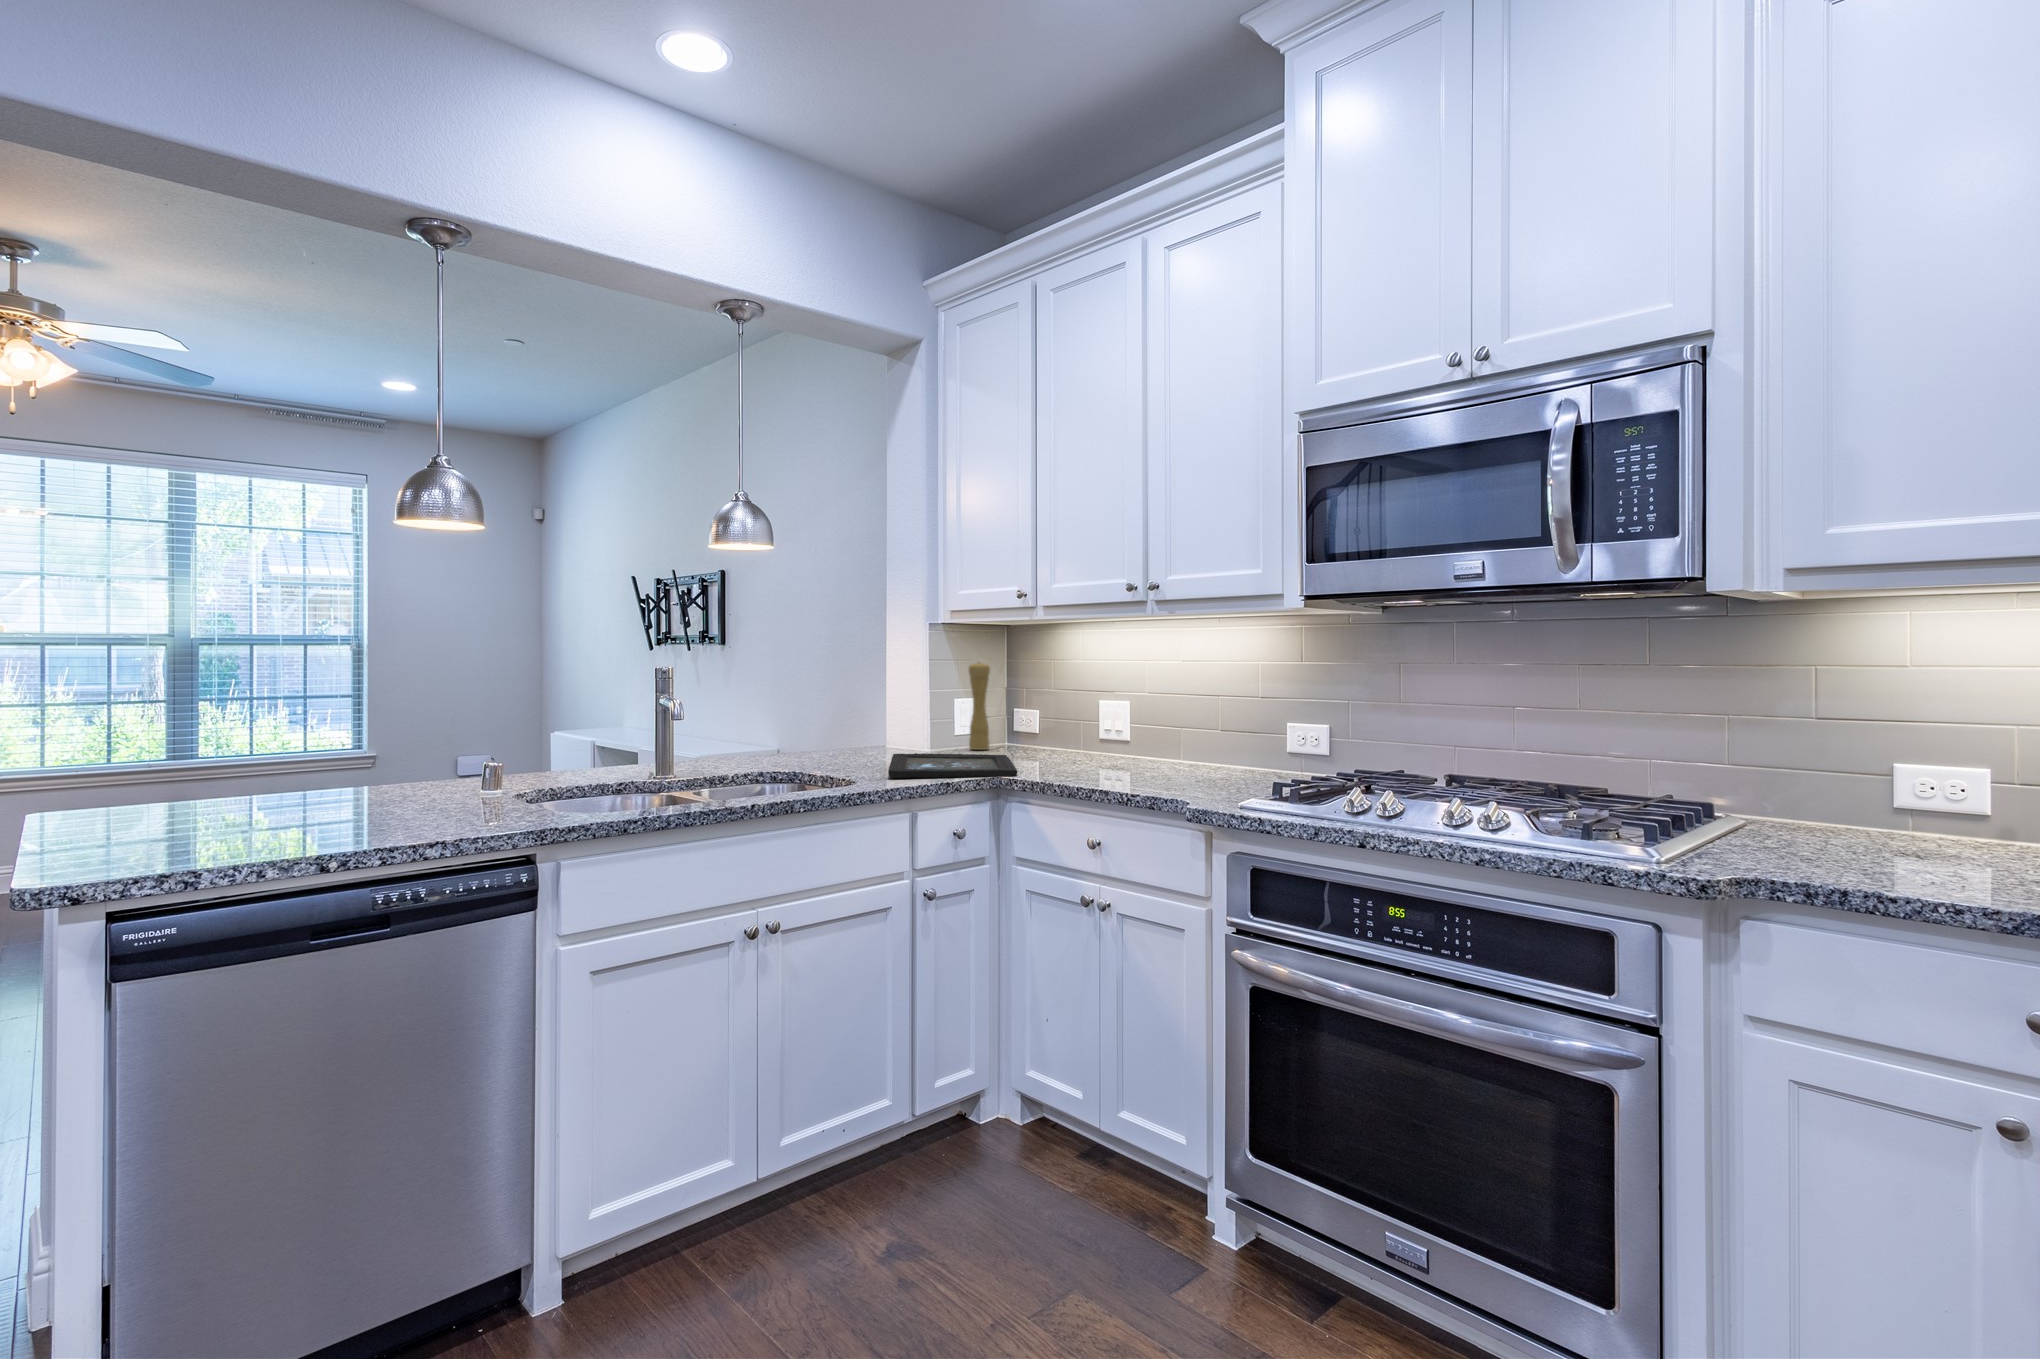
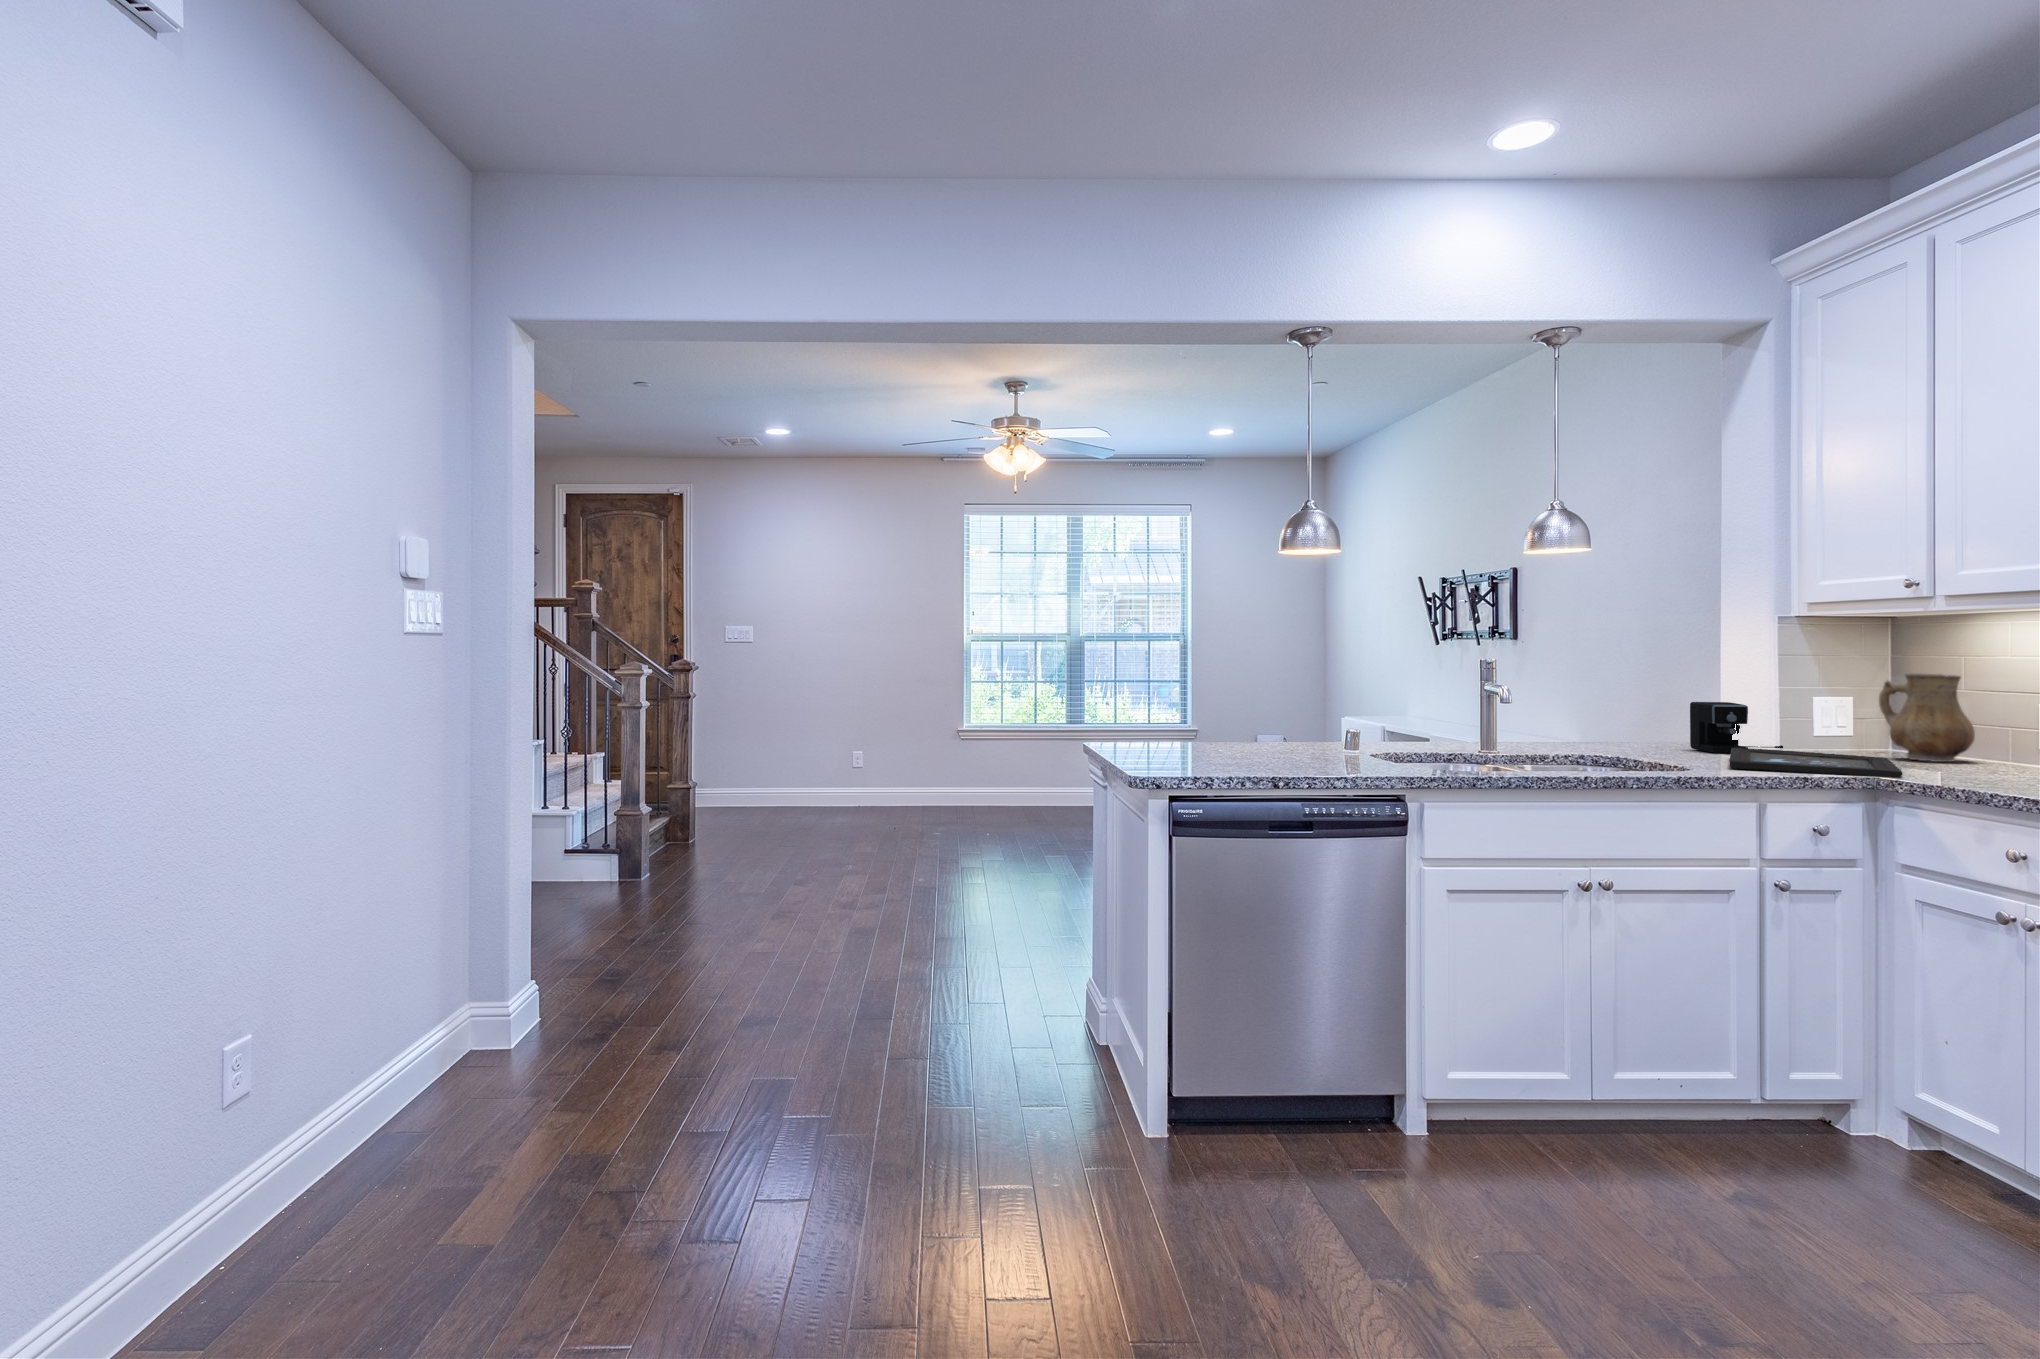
pepper mill: present [969,663,990,750] -> none [1830,658,1863,753]
ceramic pitcher: none [1001,676,1062,755] -> present [1879,674,1975,762]
coffee maker: none [862,707,934,759] -> present [1690,702,1783,753]

